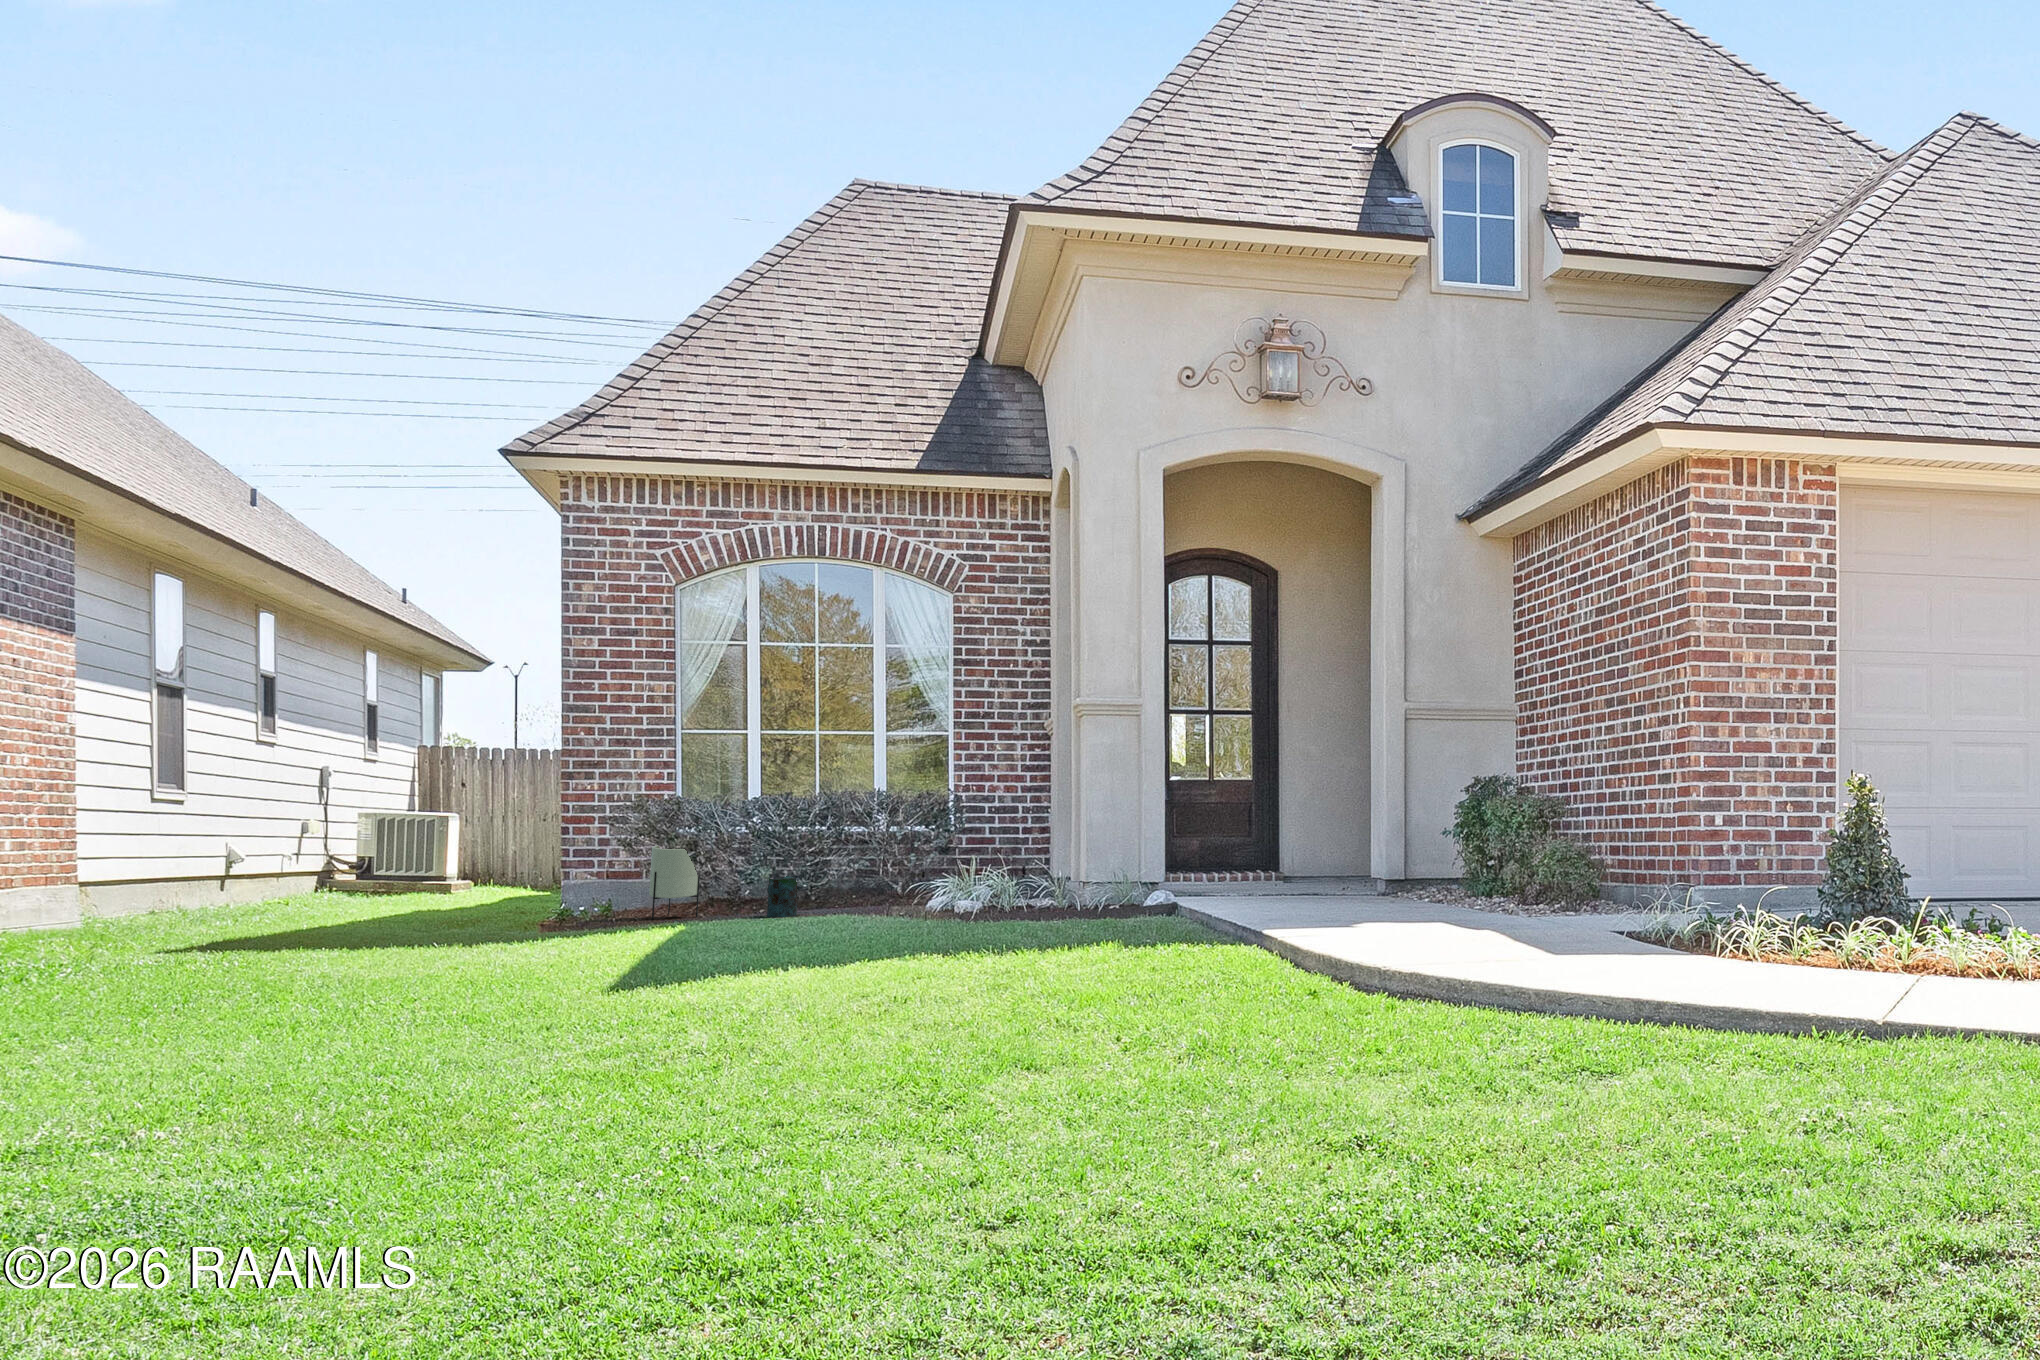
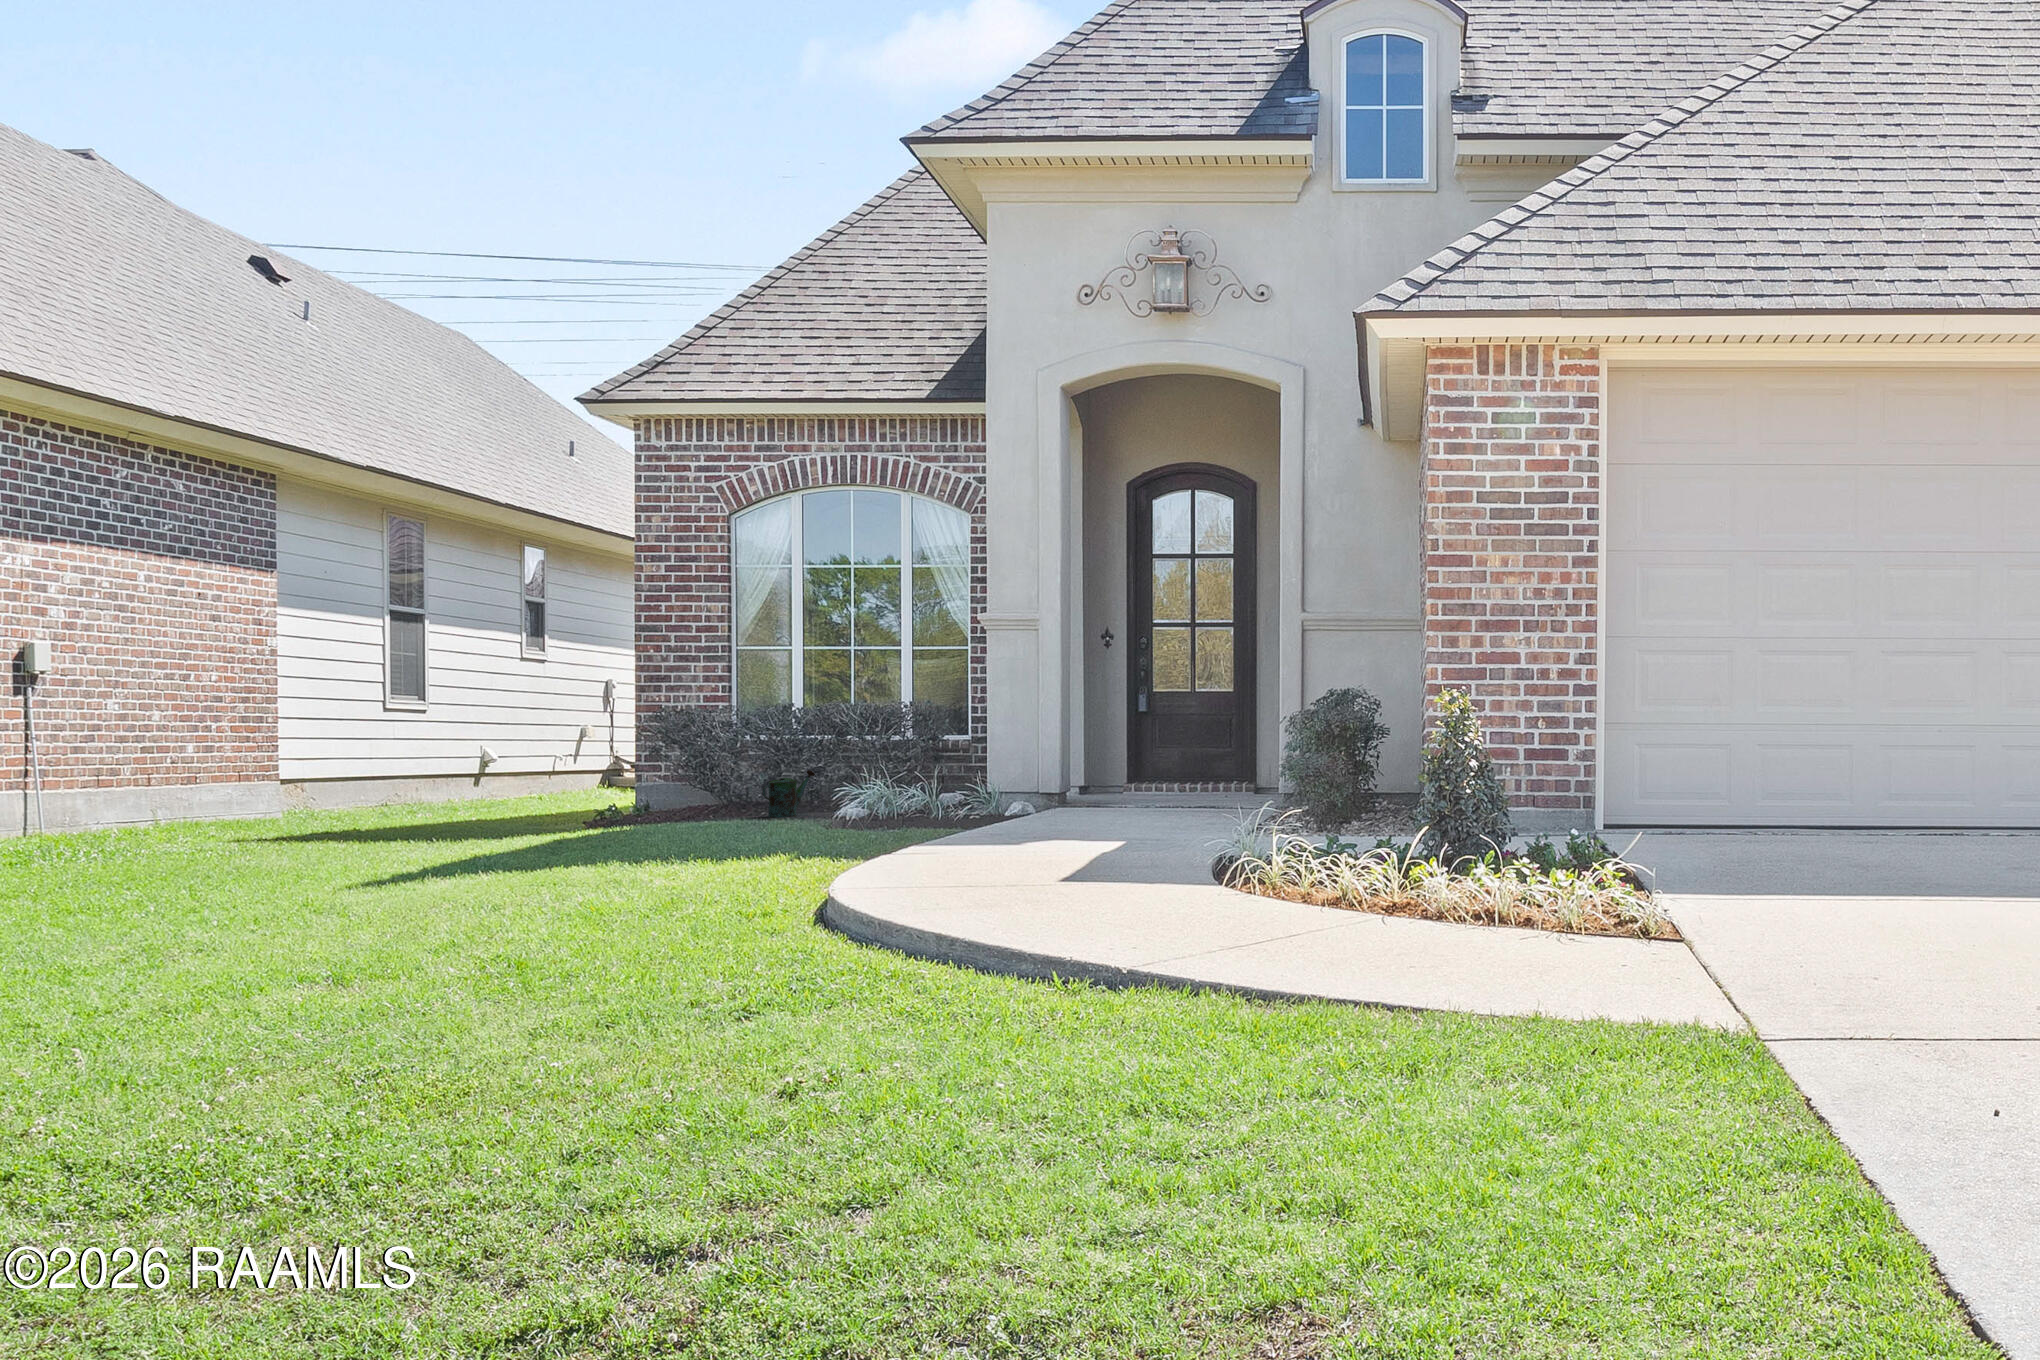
planter: present [649,846,700,920] -> none [680,749,727,819]

